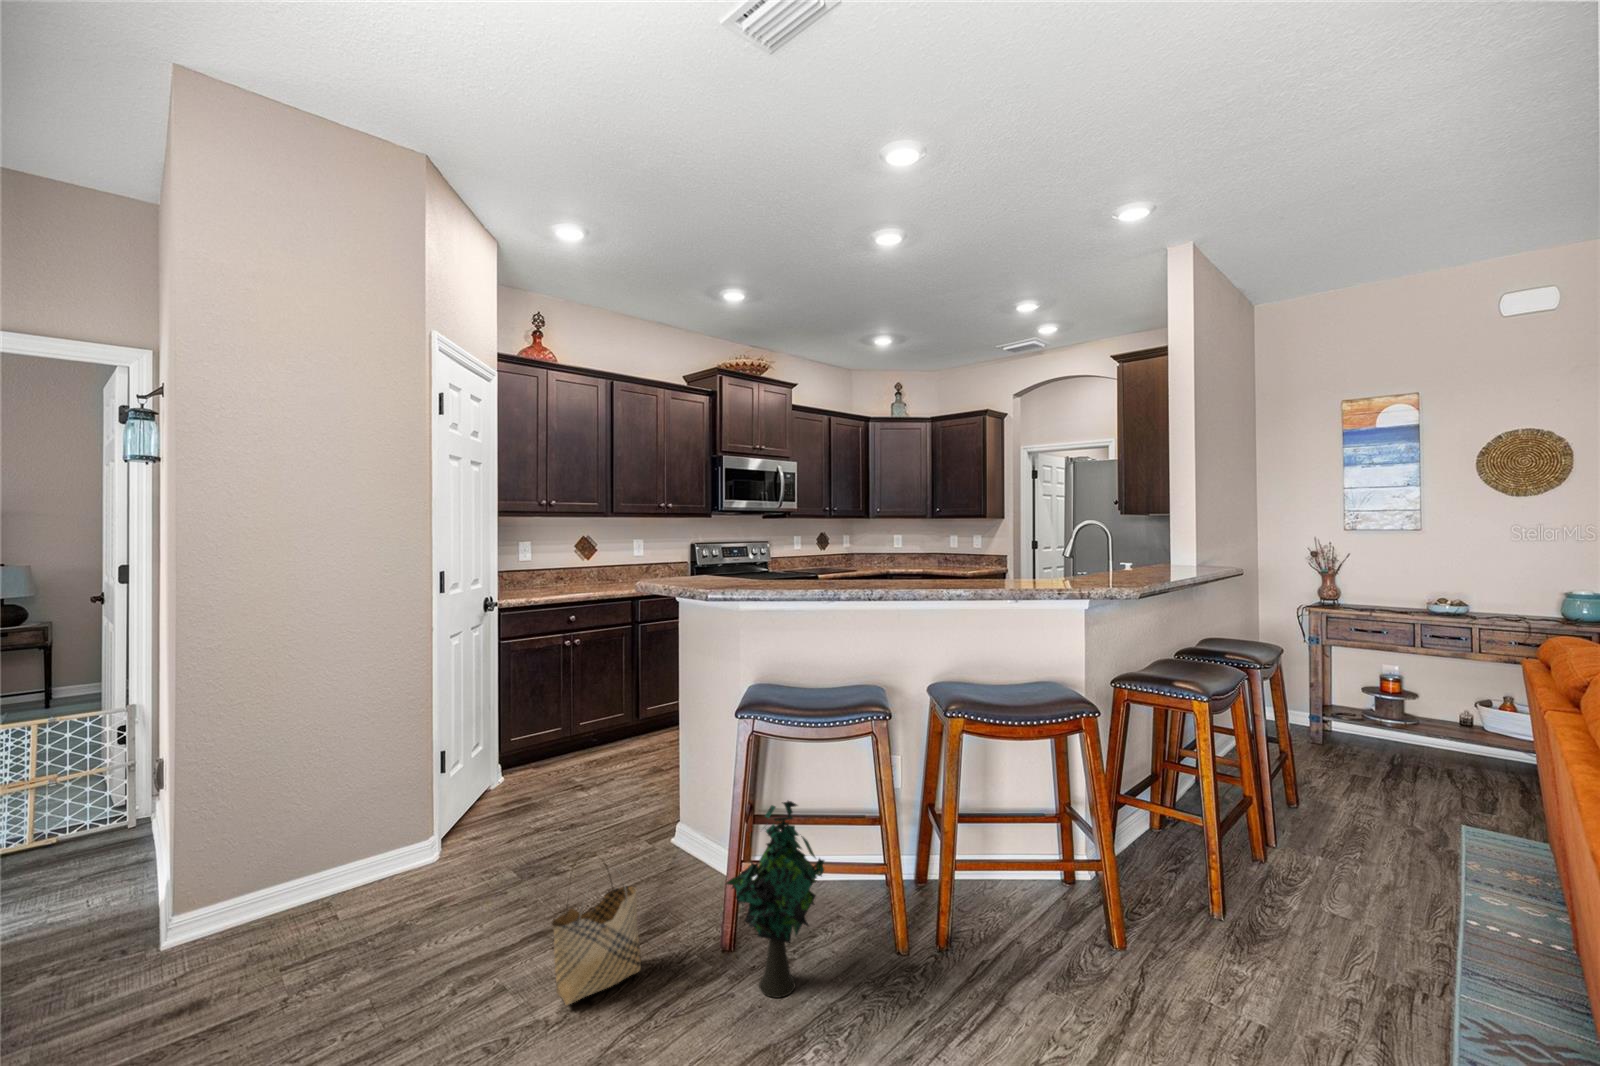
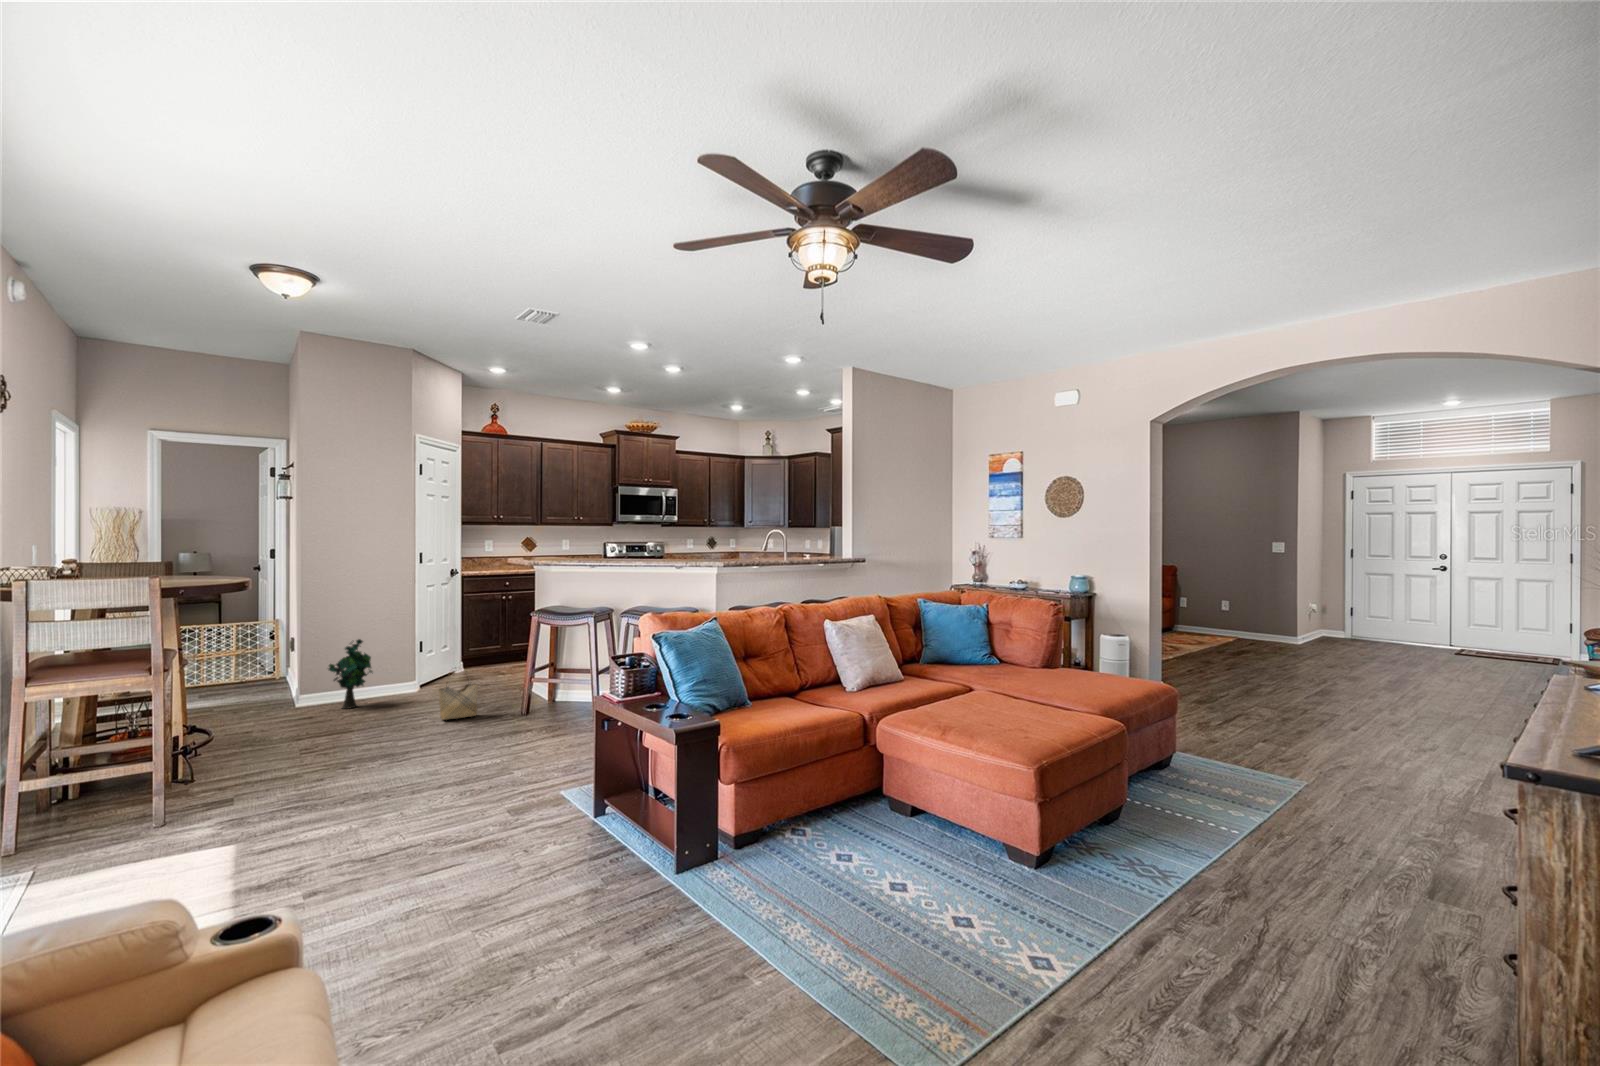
decorative plant: present [726,801,824,998] -> present [329,639,372,709]

